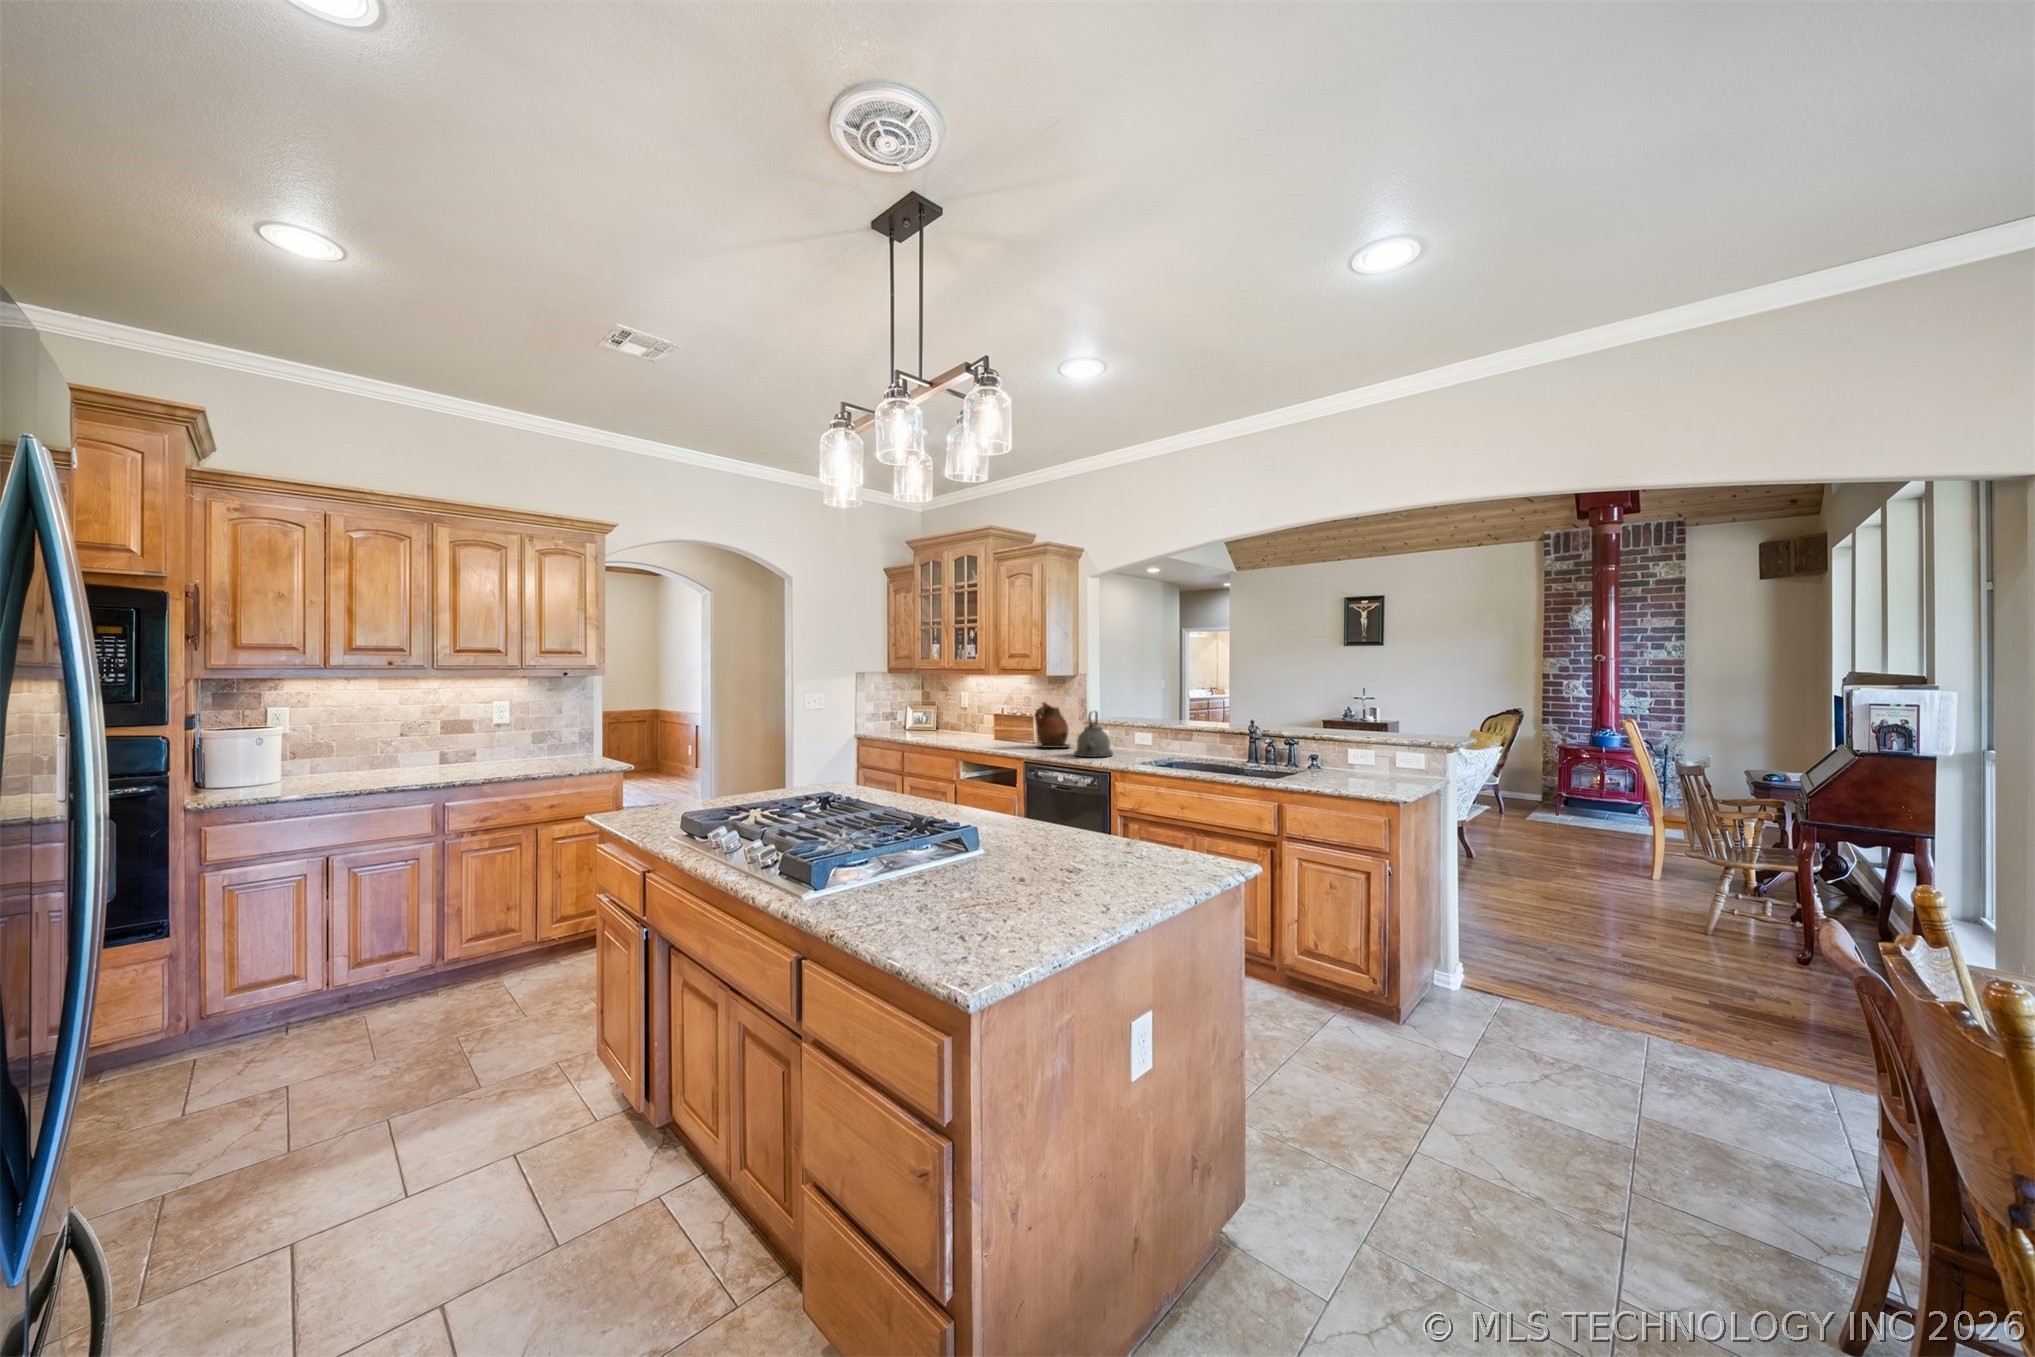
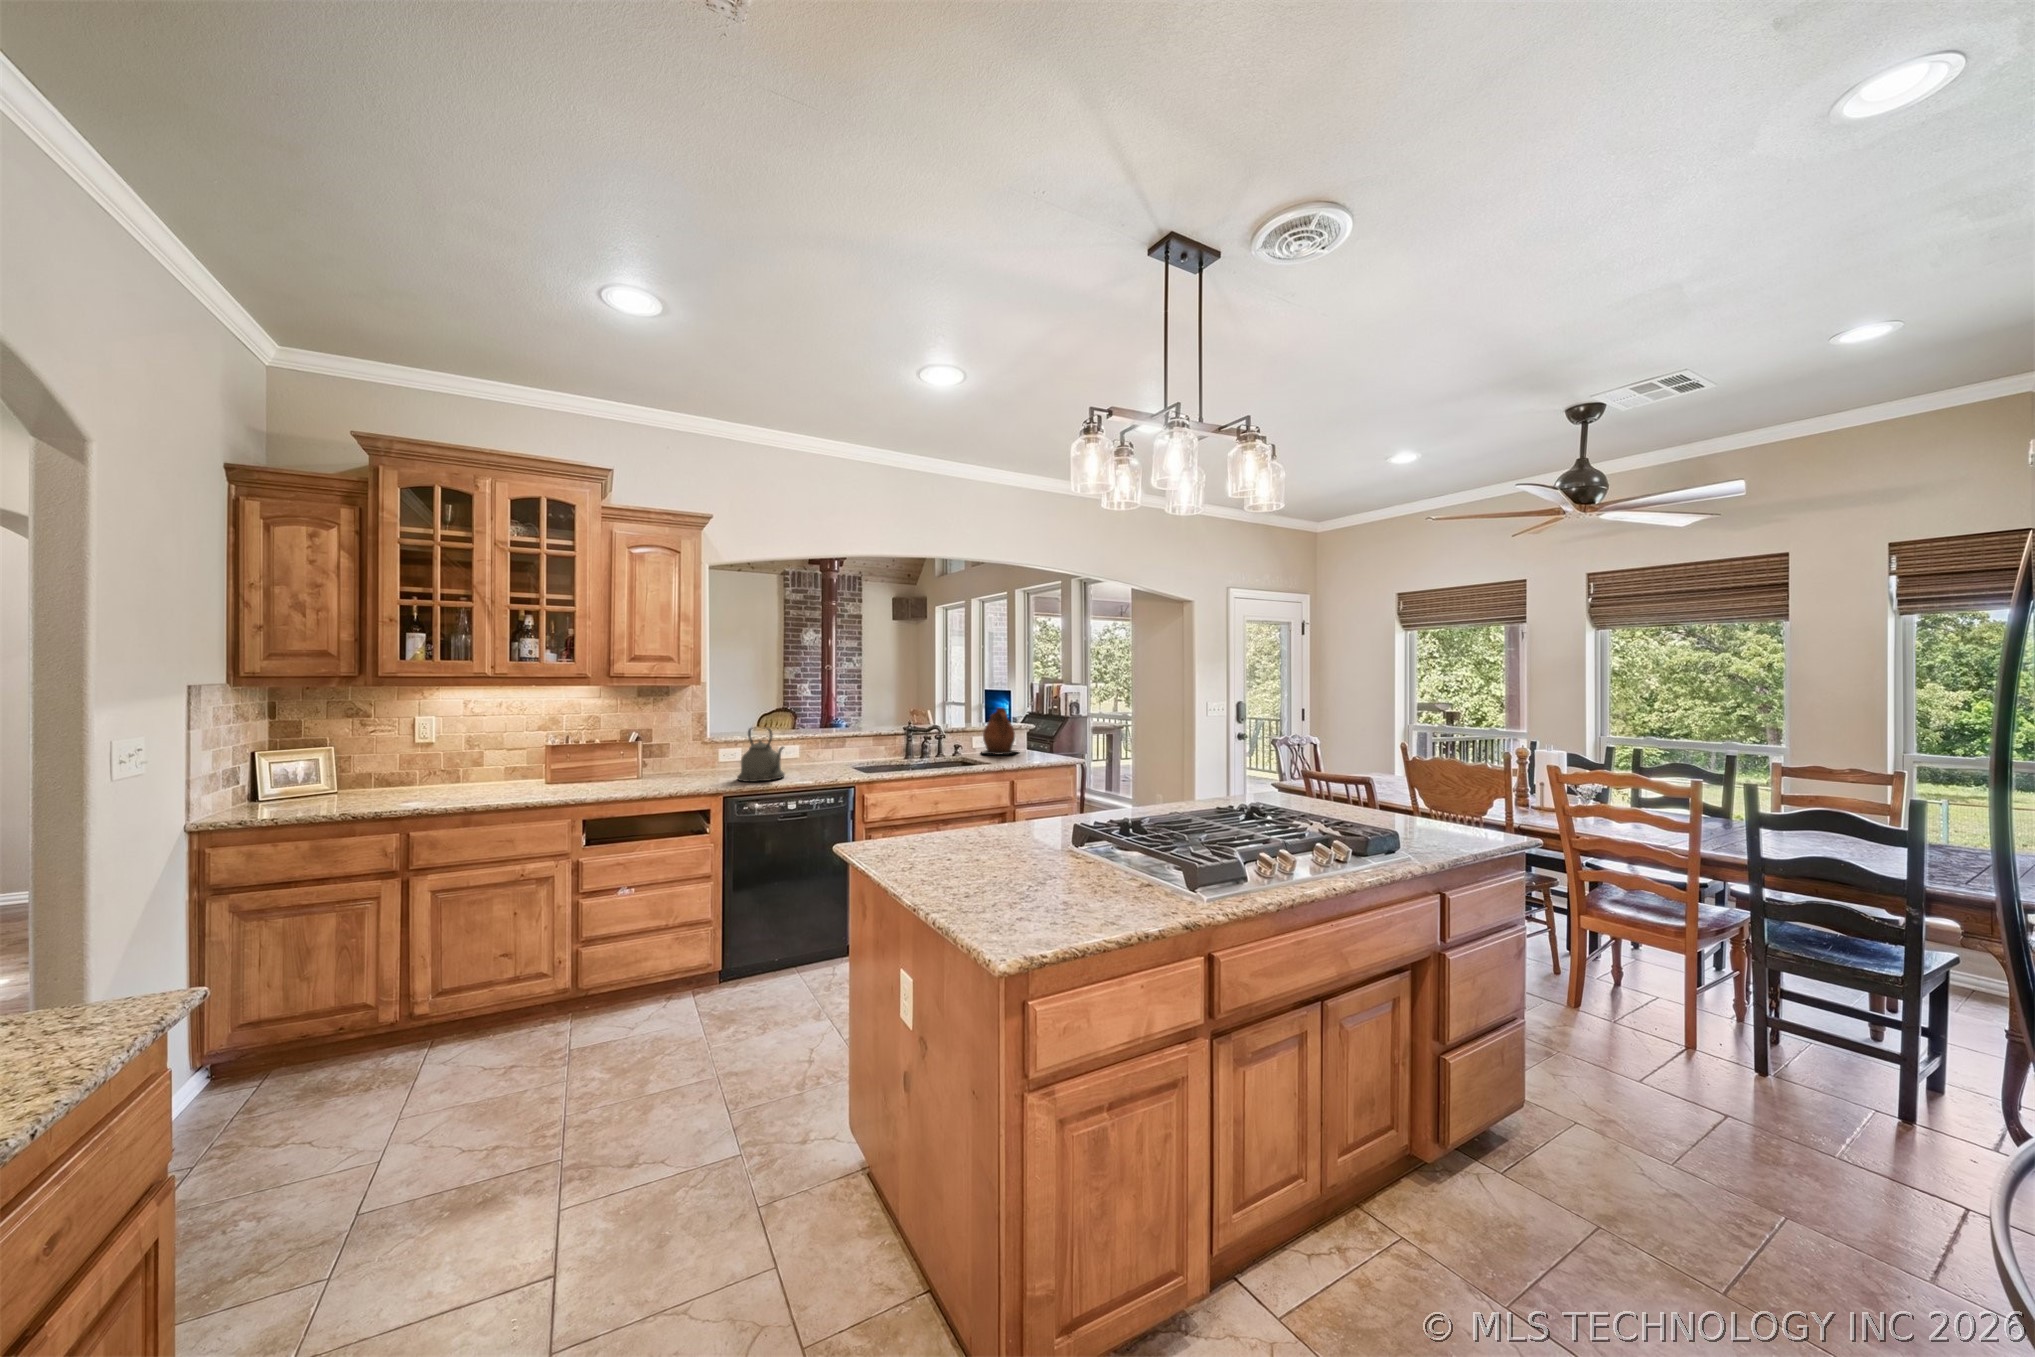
ceramic pitcher: present [1035,702,1070,748] -> present [981,708,1017,754]

